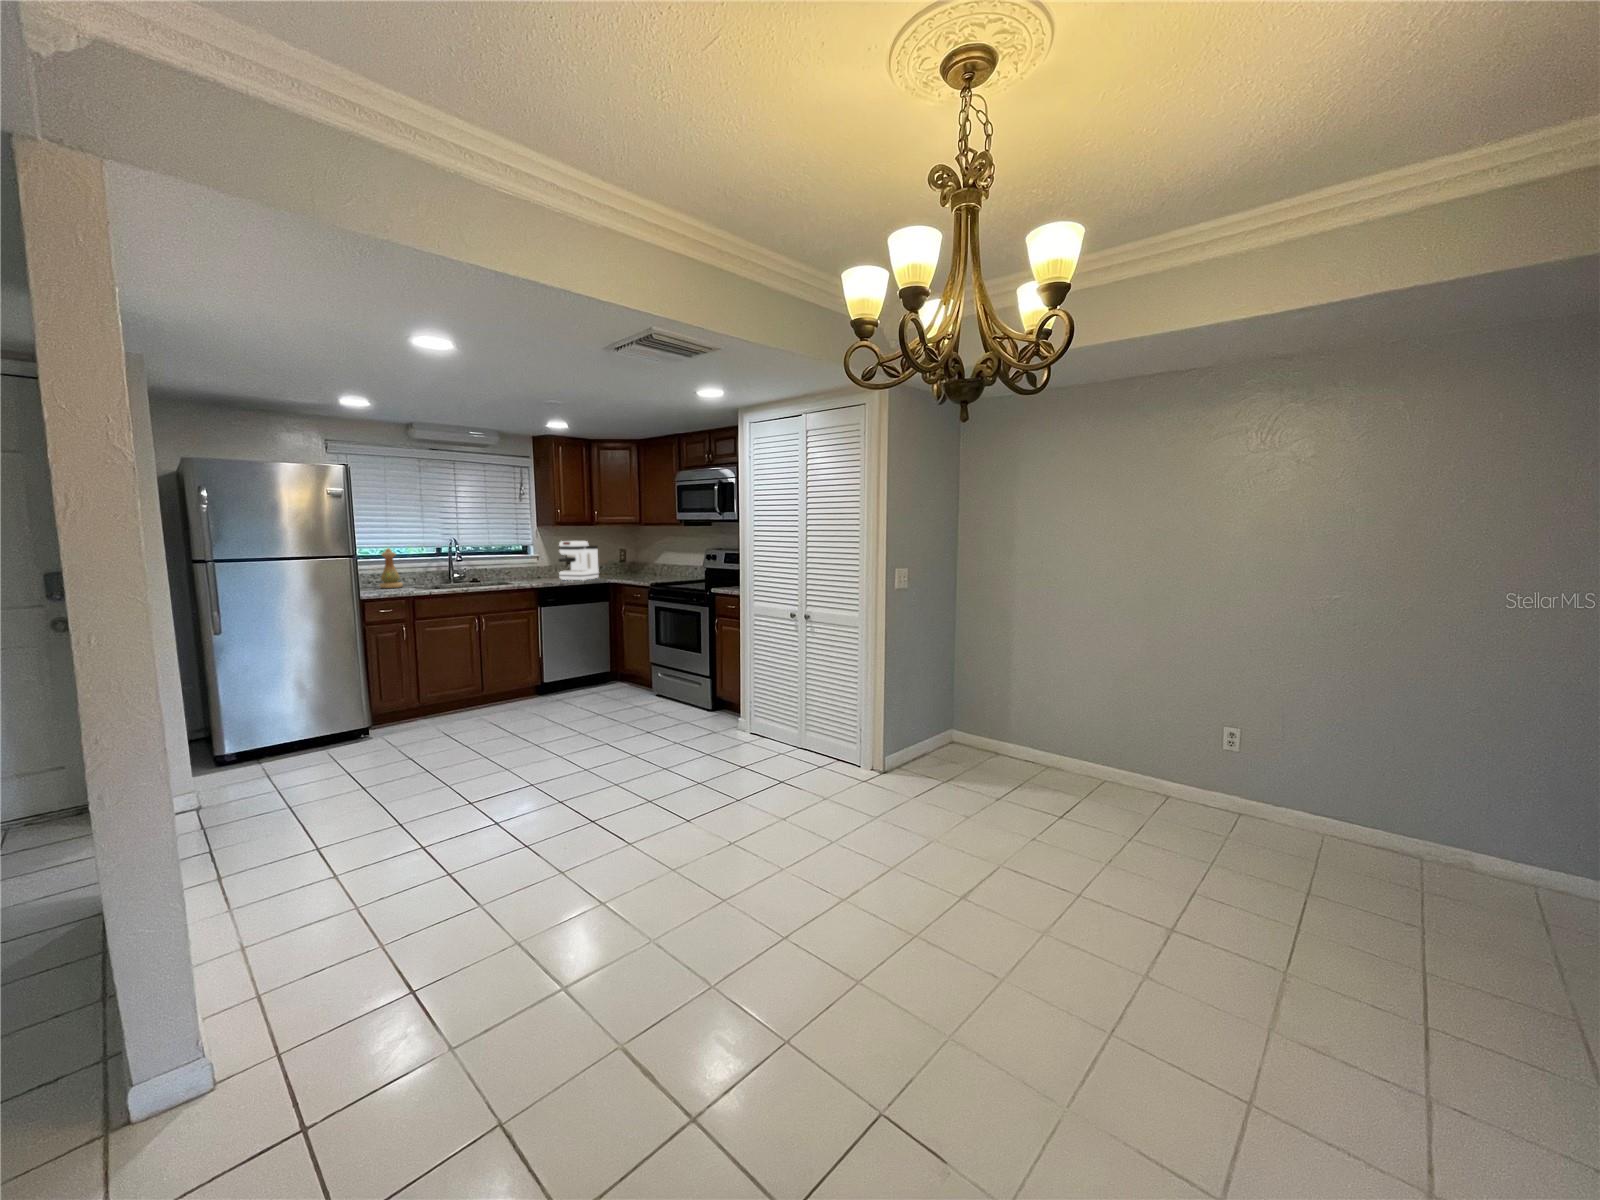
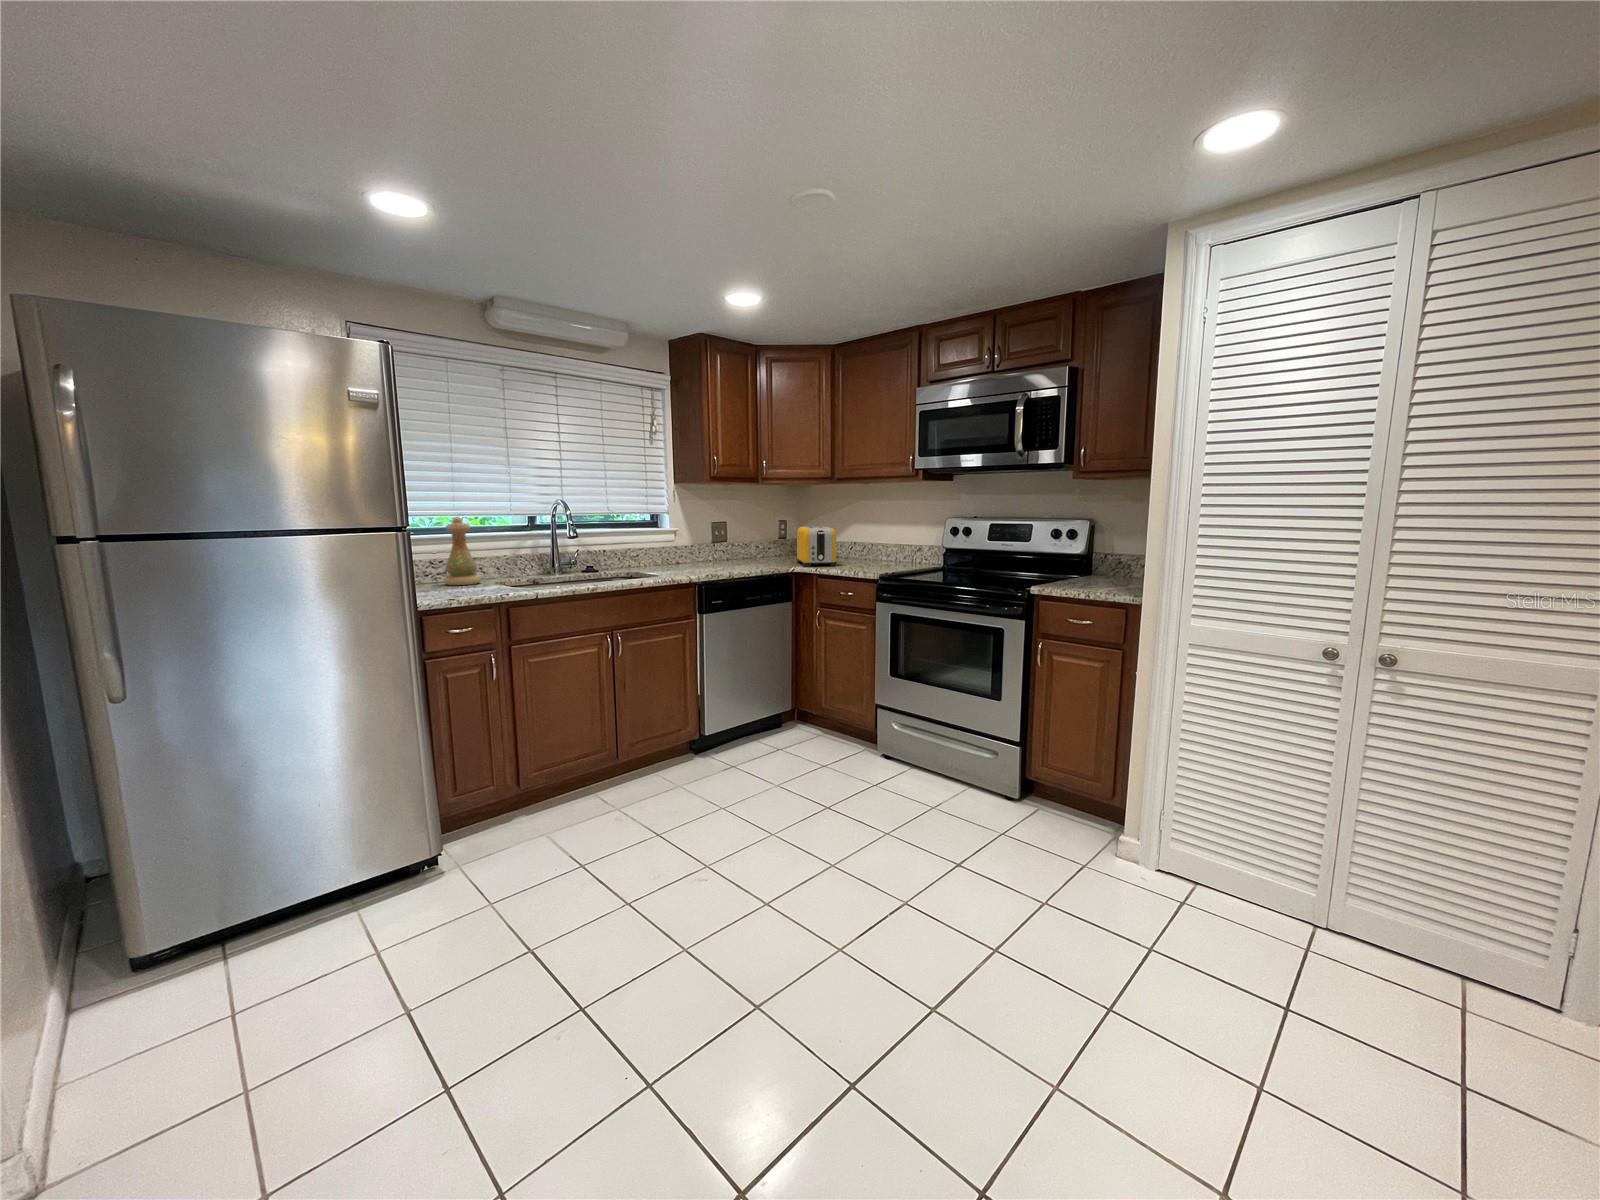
coffee maker: present [559,541,599,580] -> none [716,506,772,569]
toaster: none [617,554,642,579] -> present [797,526,836,567]

